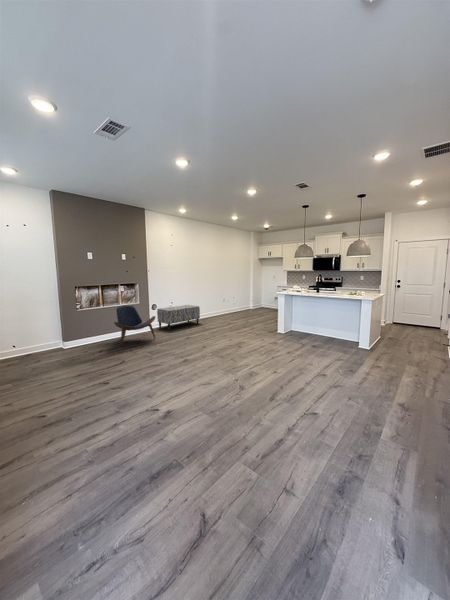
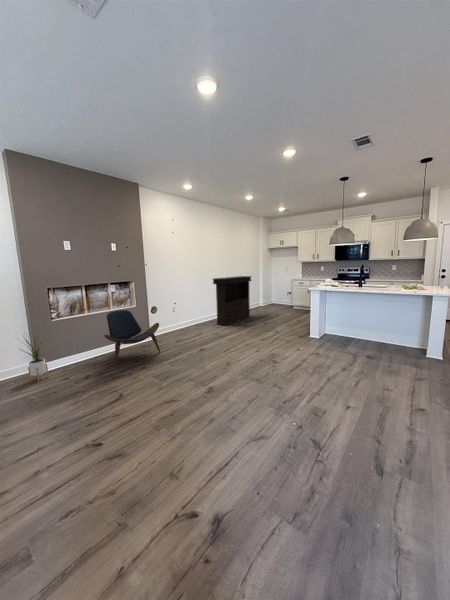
console table: none [203,282,238,323] -> present [213,276,251,326]
bench: present [157,305,200,330] -> none [159,305,210,338]
house plant: none [54,315,77,353] -> present [22,334,49,382]

